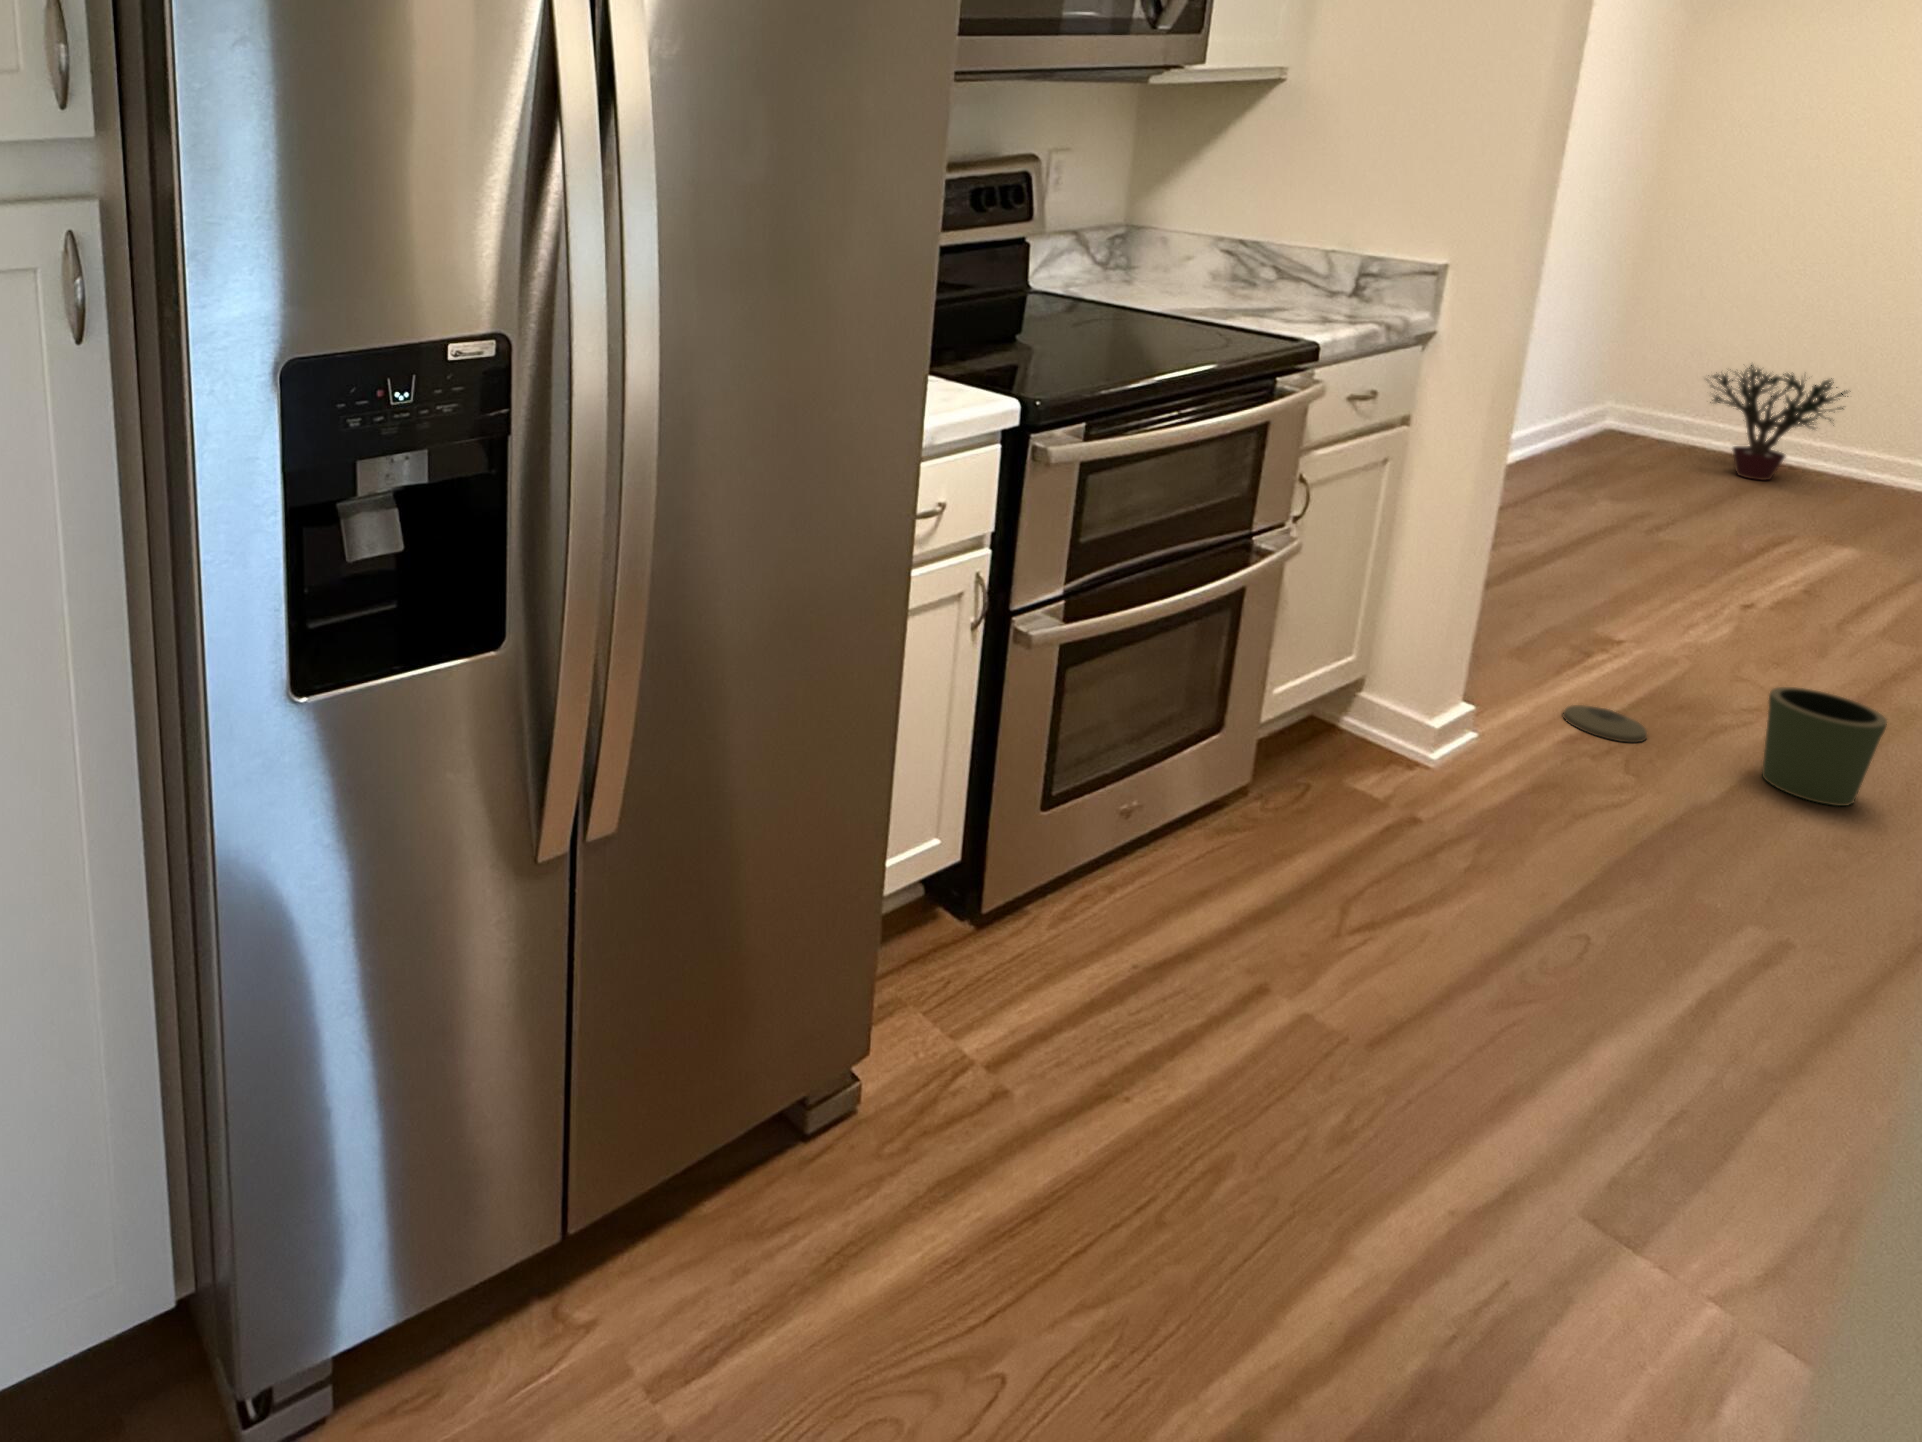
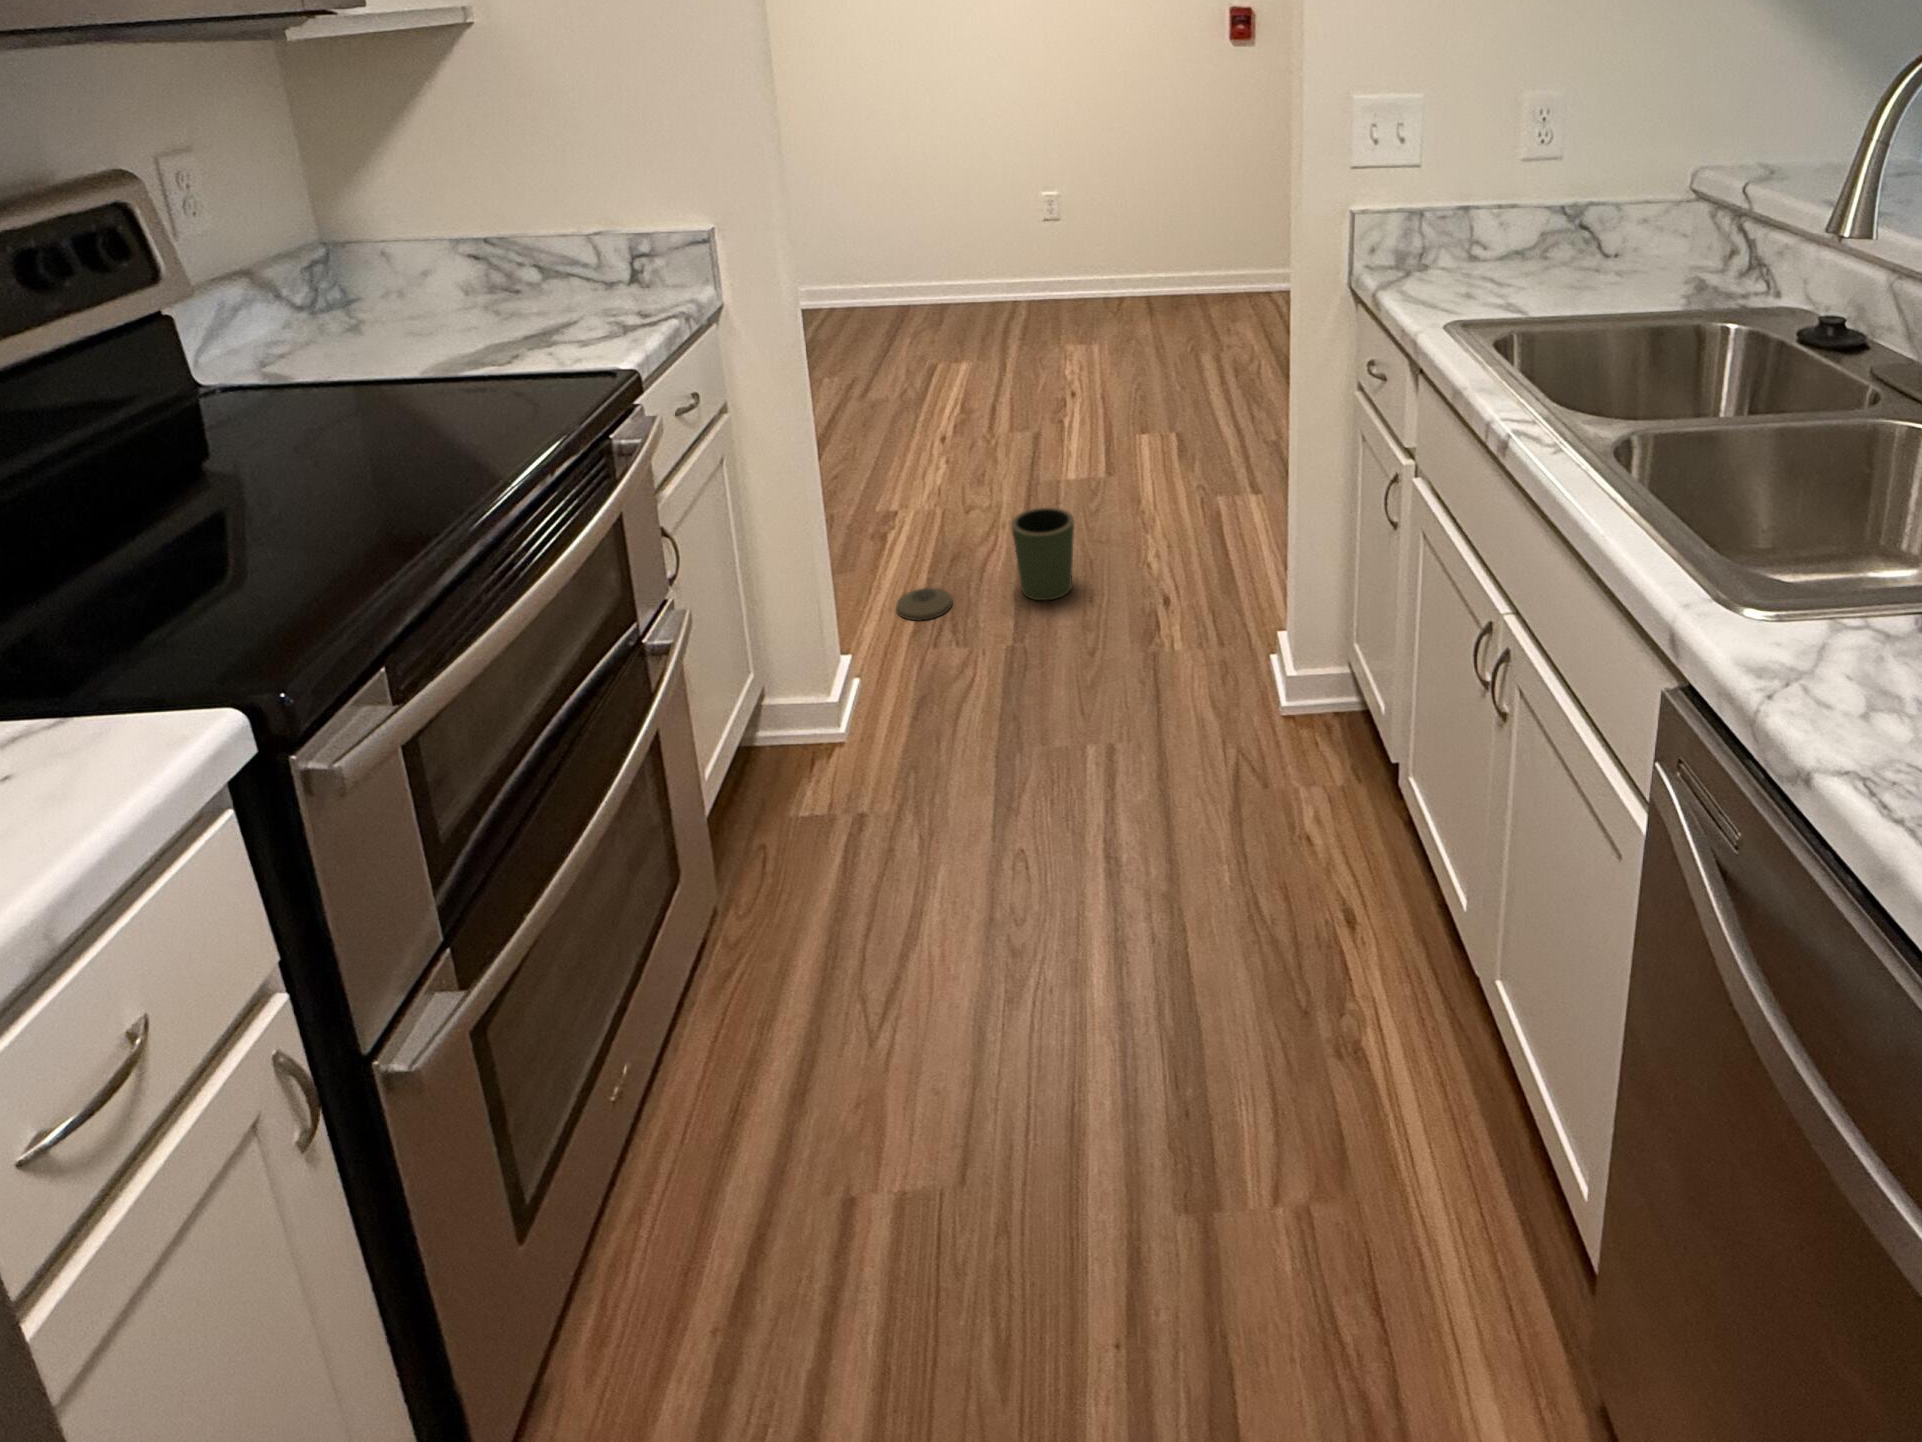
potted plant: present [1708,365,1848,480] -> none [848,228,929,321]

